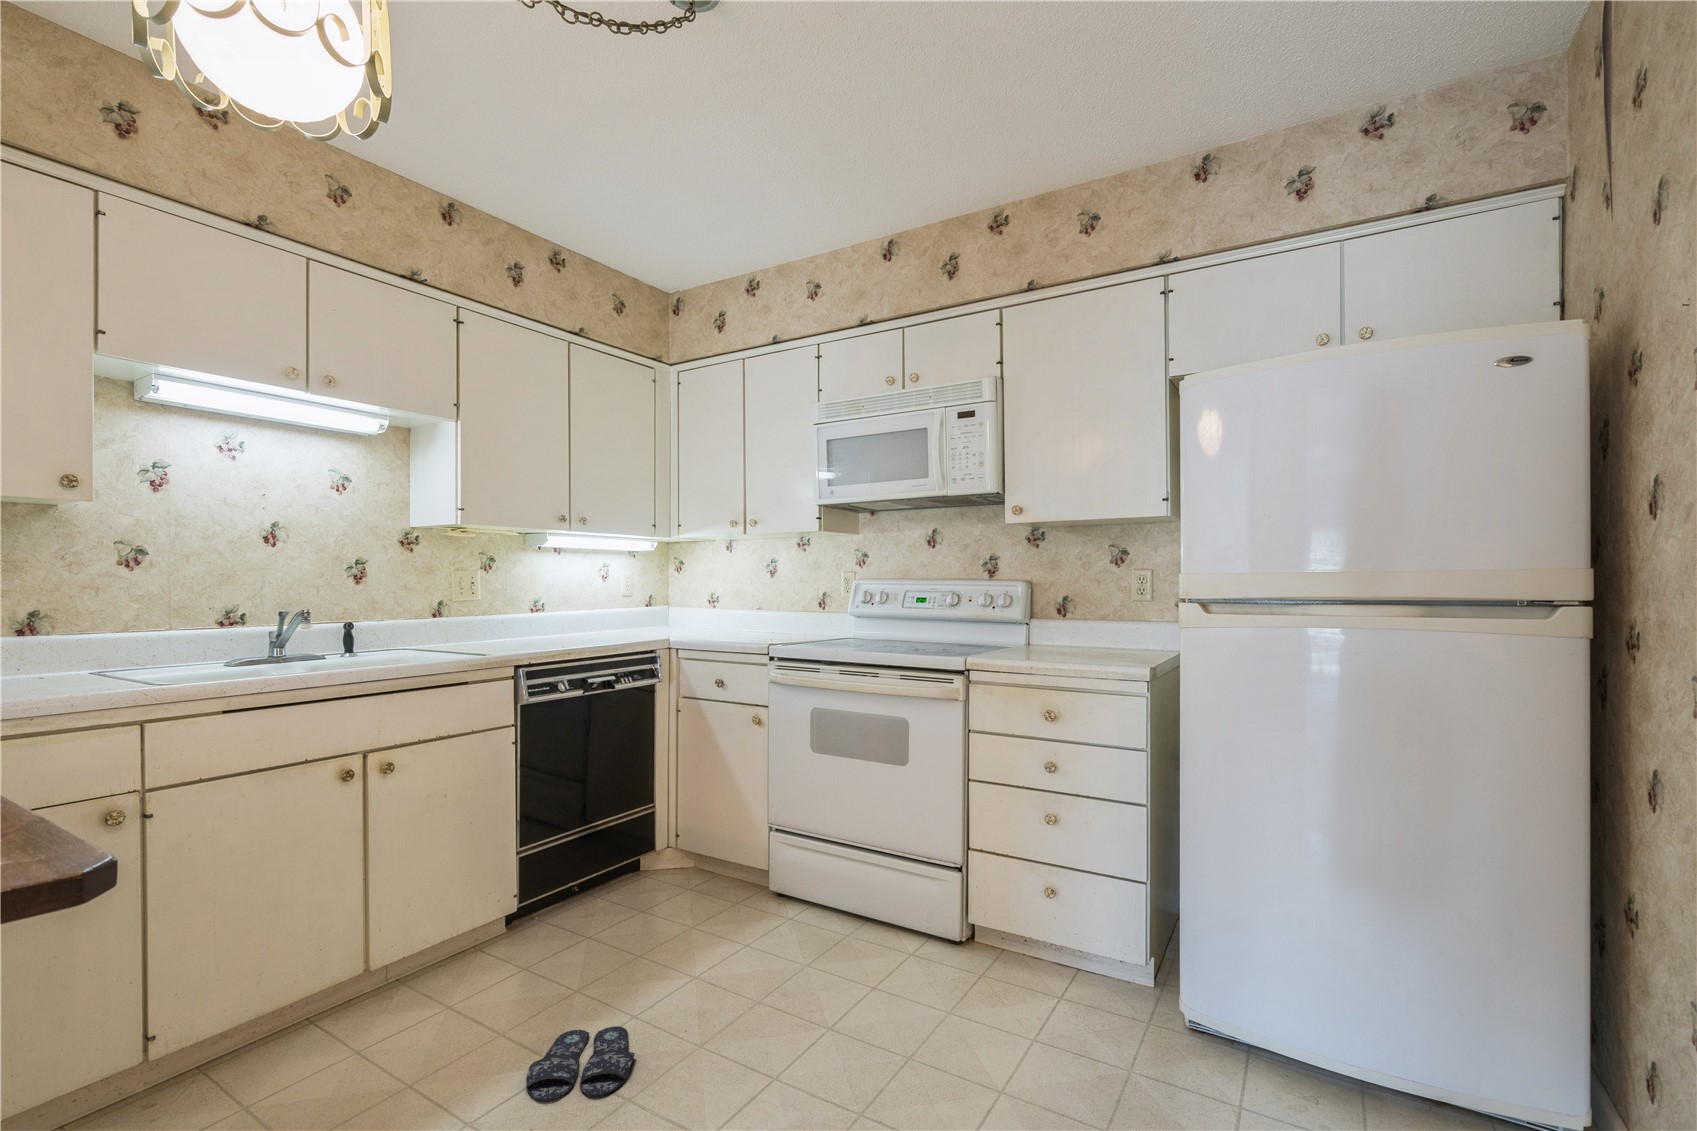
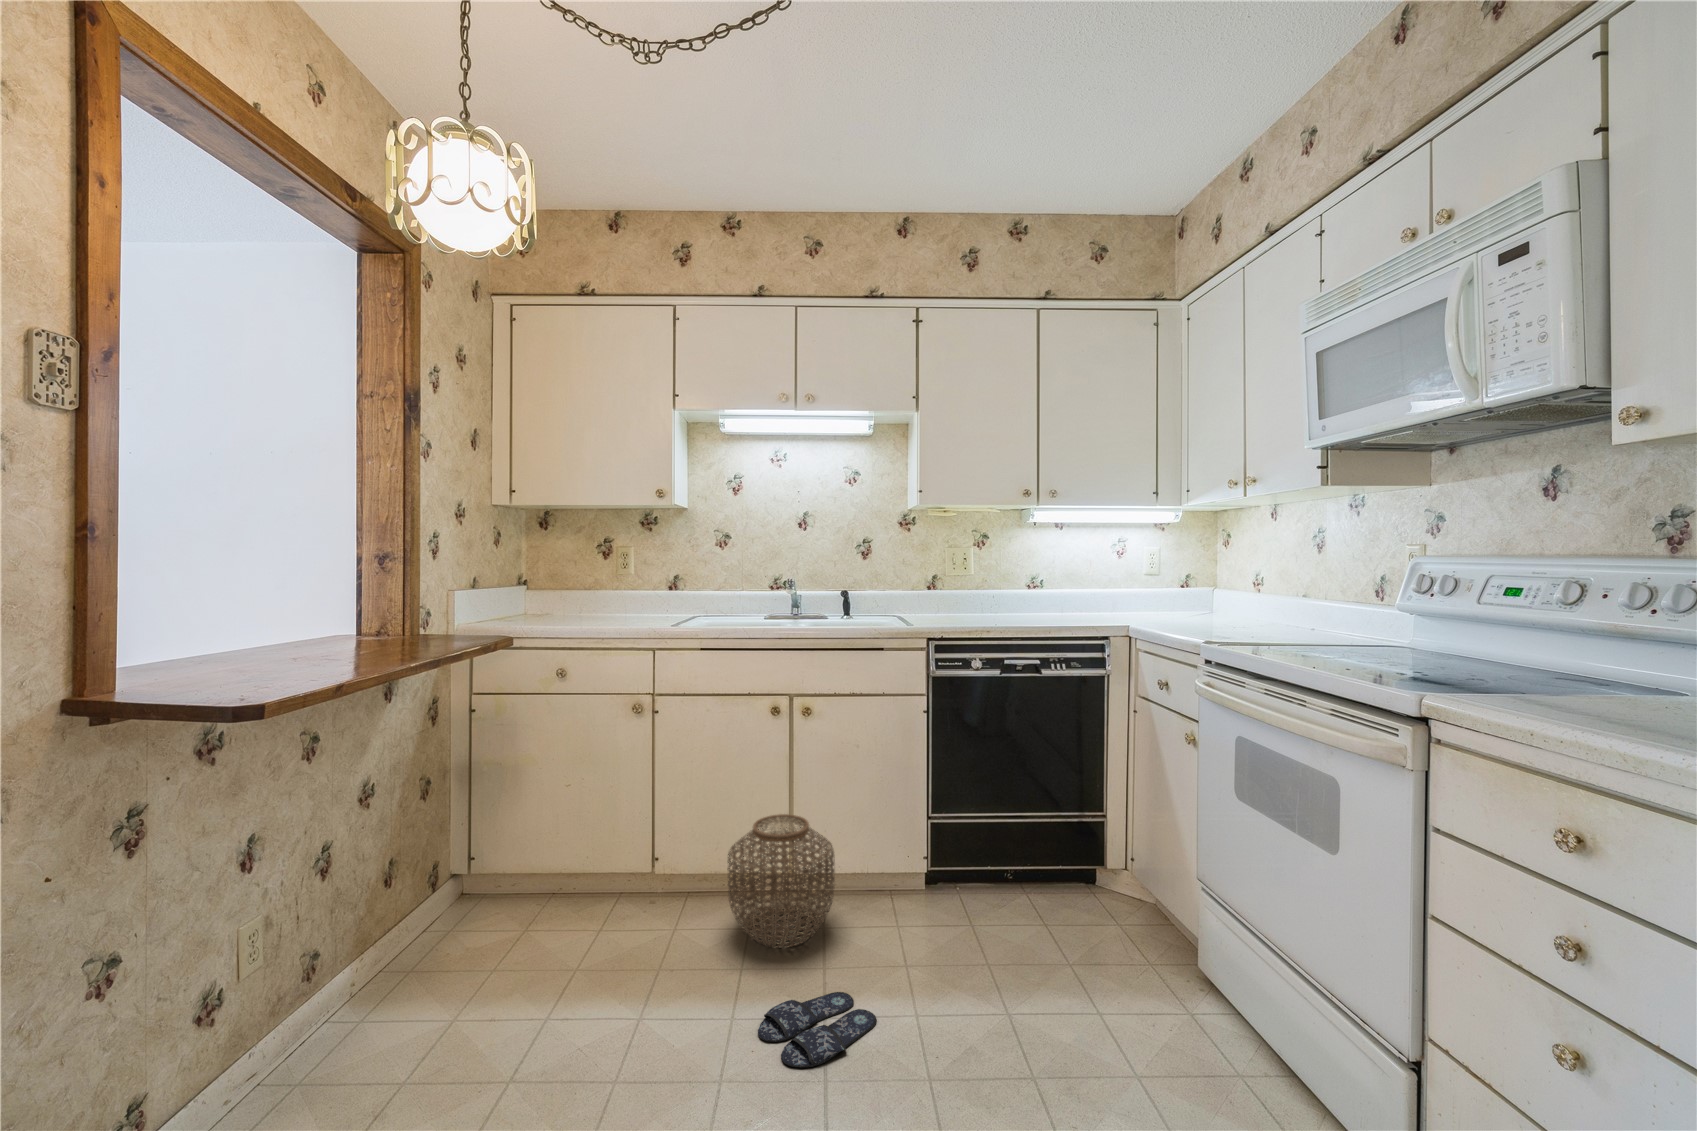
woven basket: none [345,889,494,1058] -> present [728,814,834,948]

